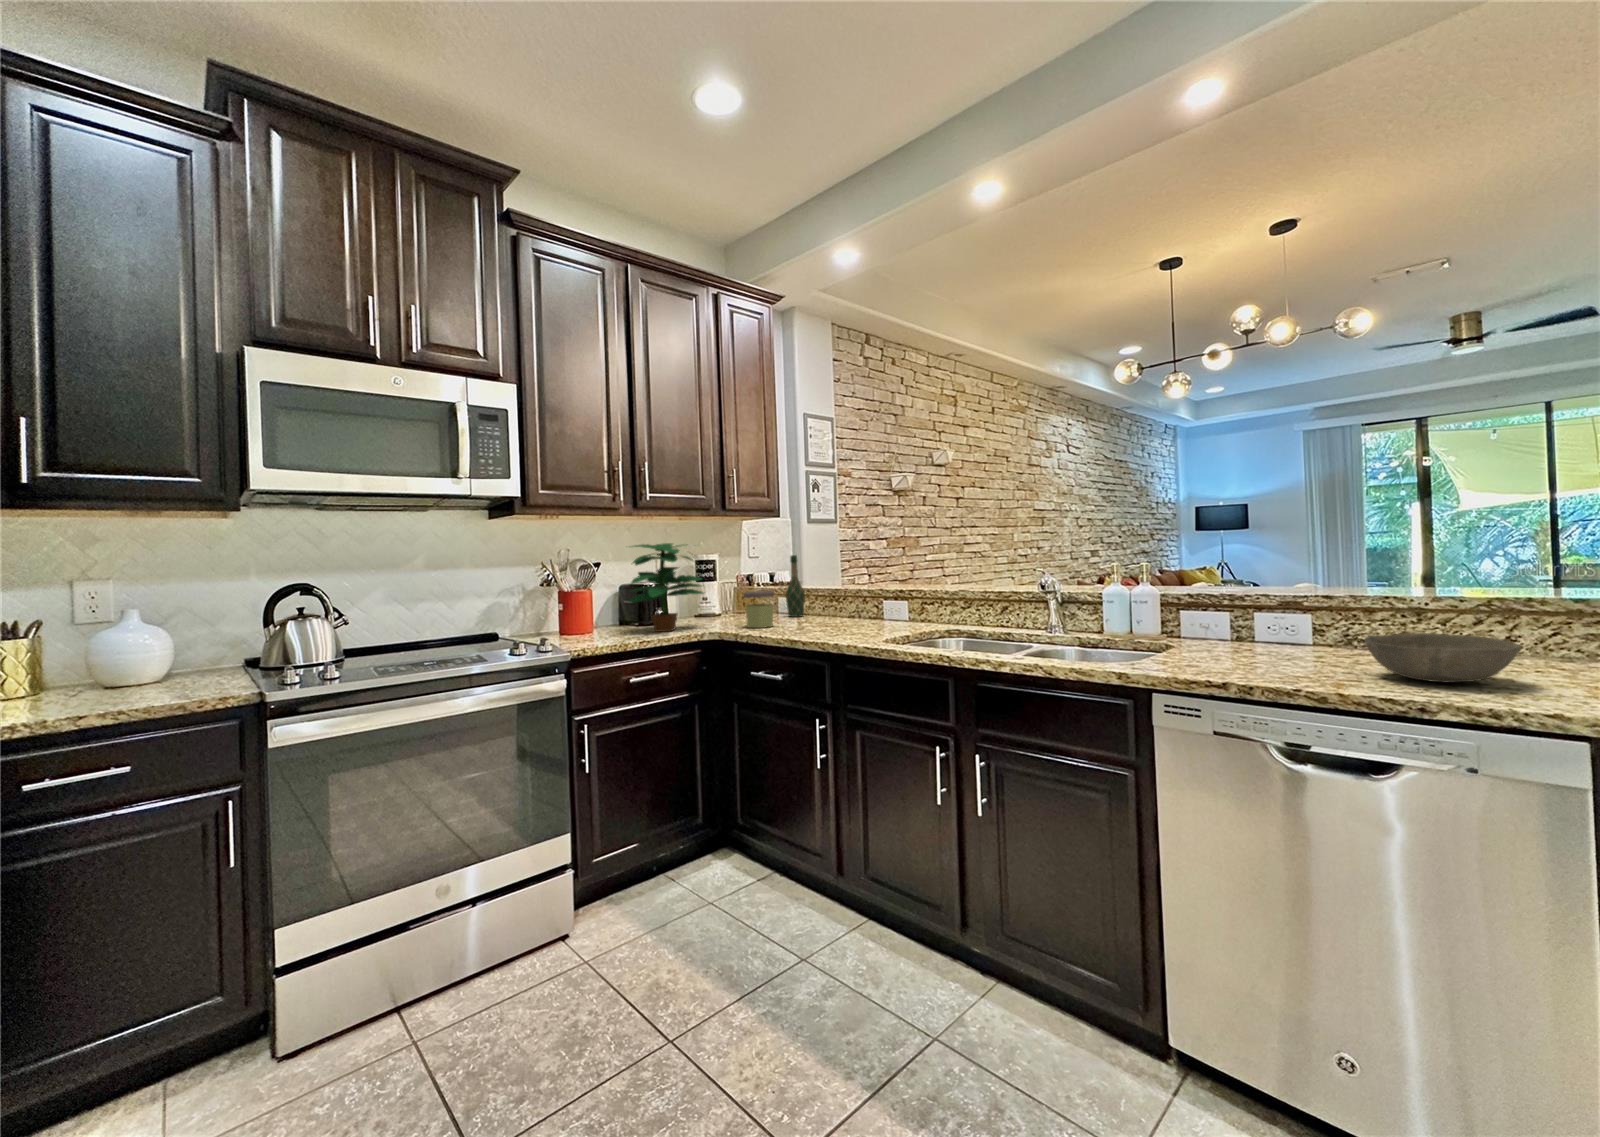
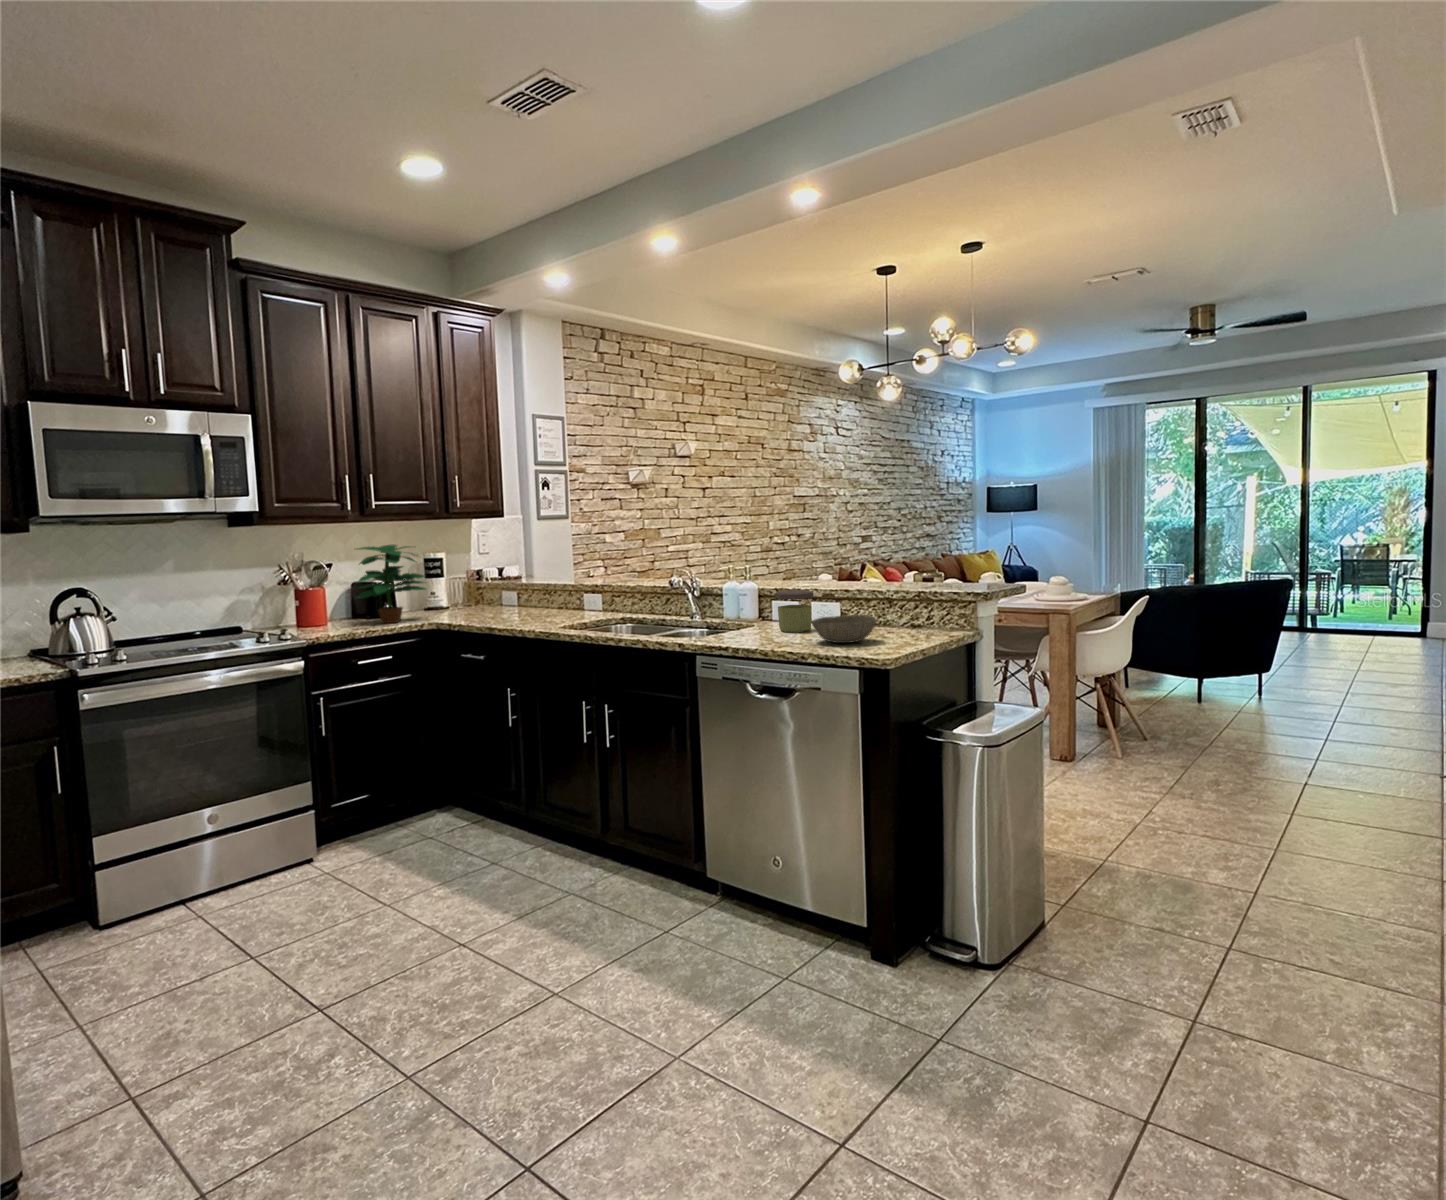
wine bottle: present [786,555,805,617] -> none [507,553,525,609]
jar: present [743,590,774,628] -> present [775,590,813,632]

